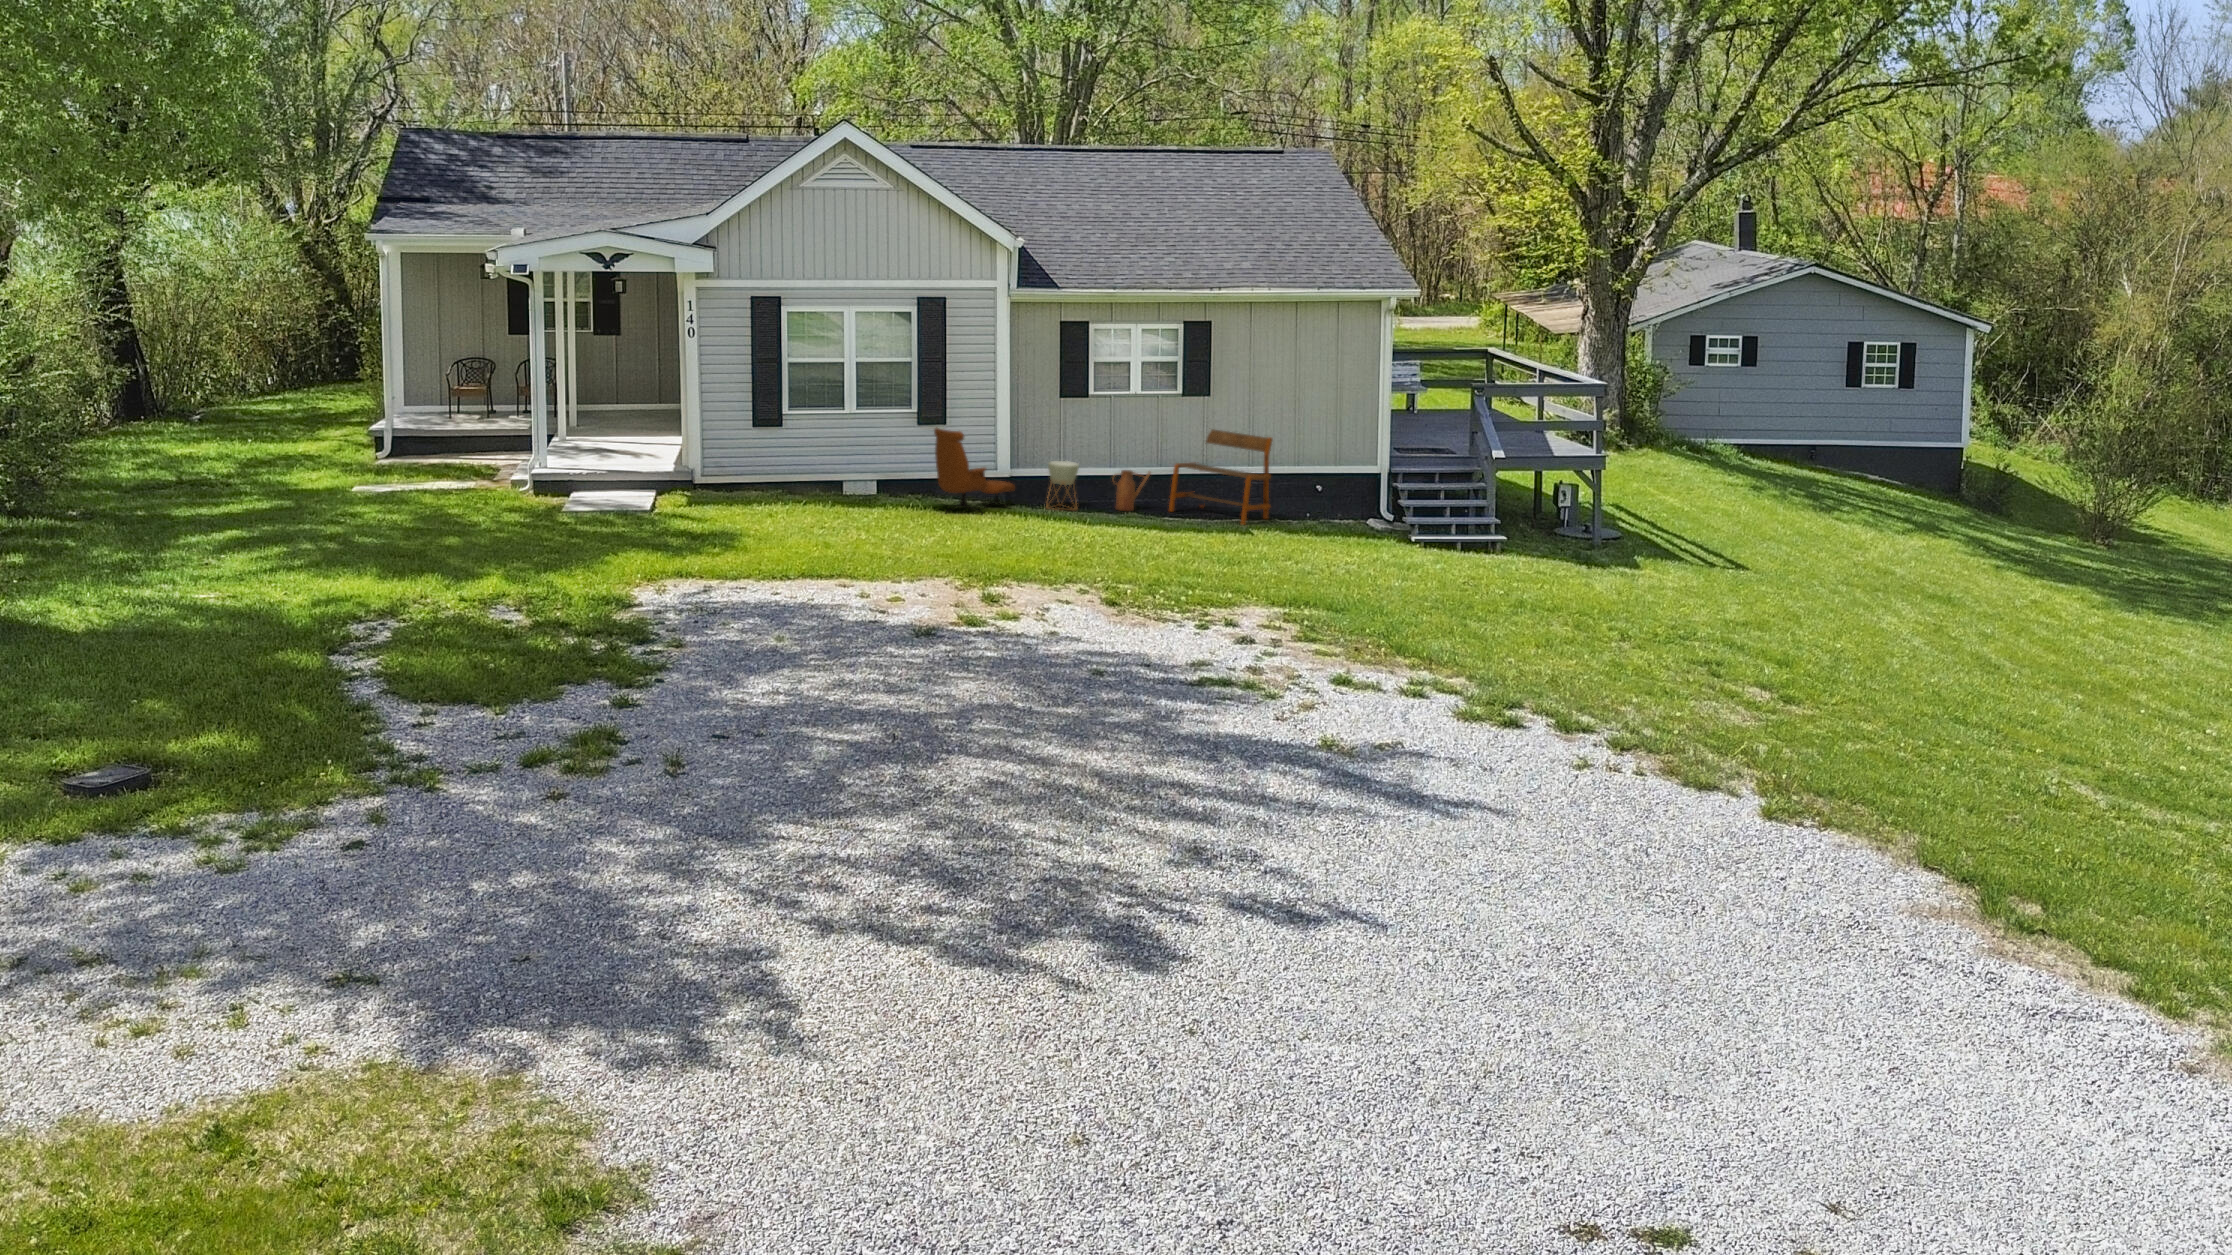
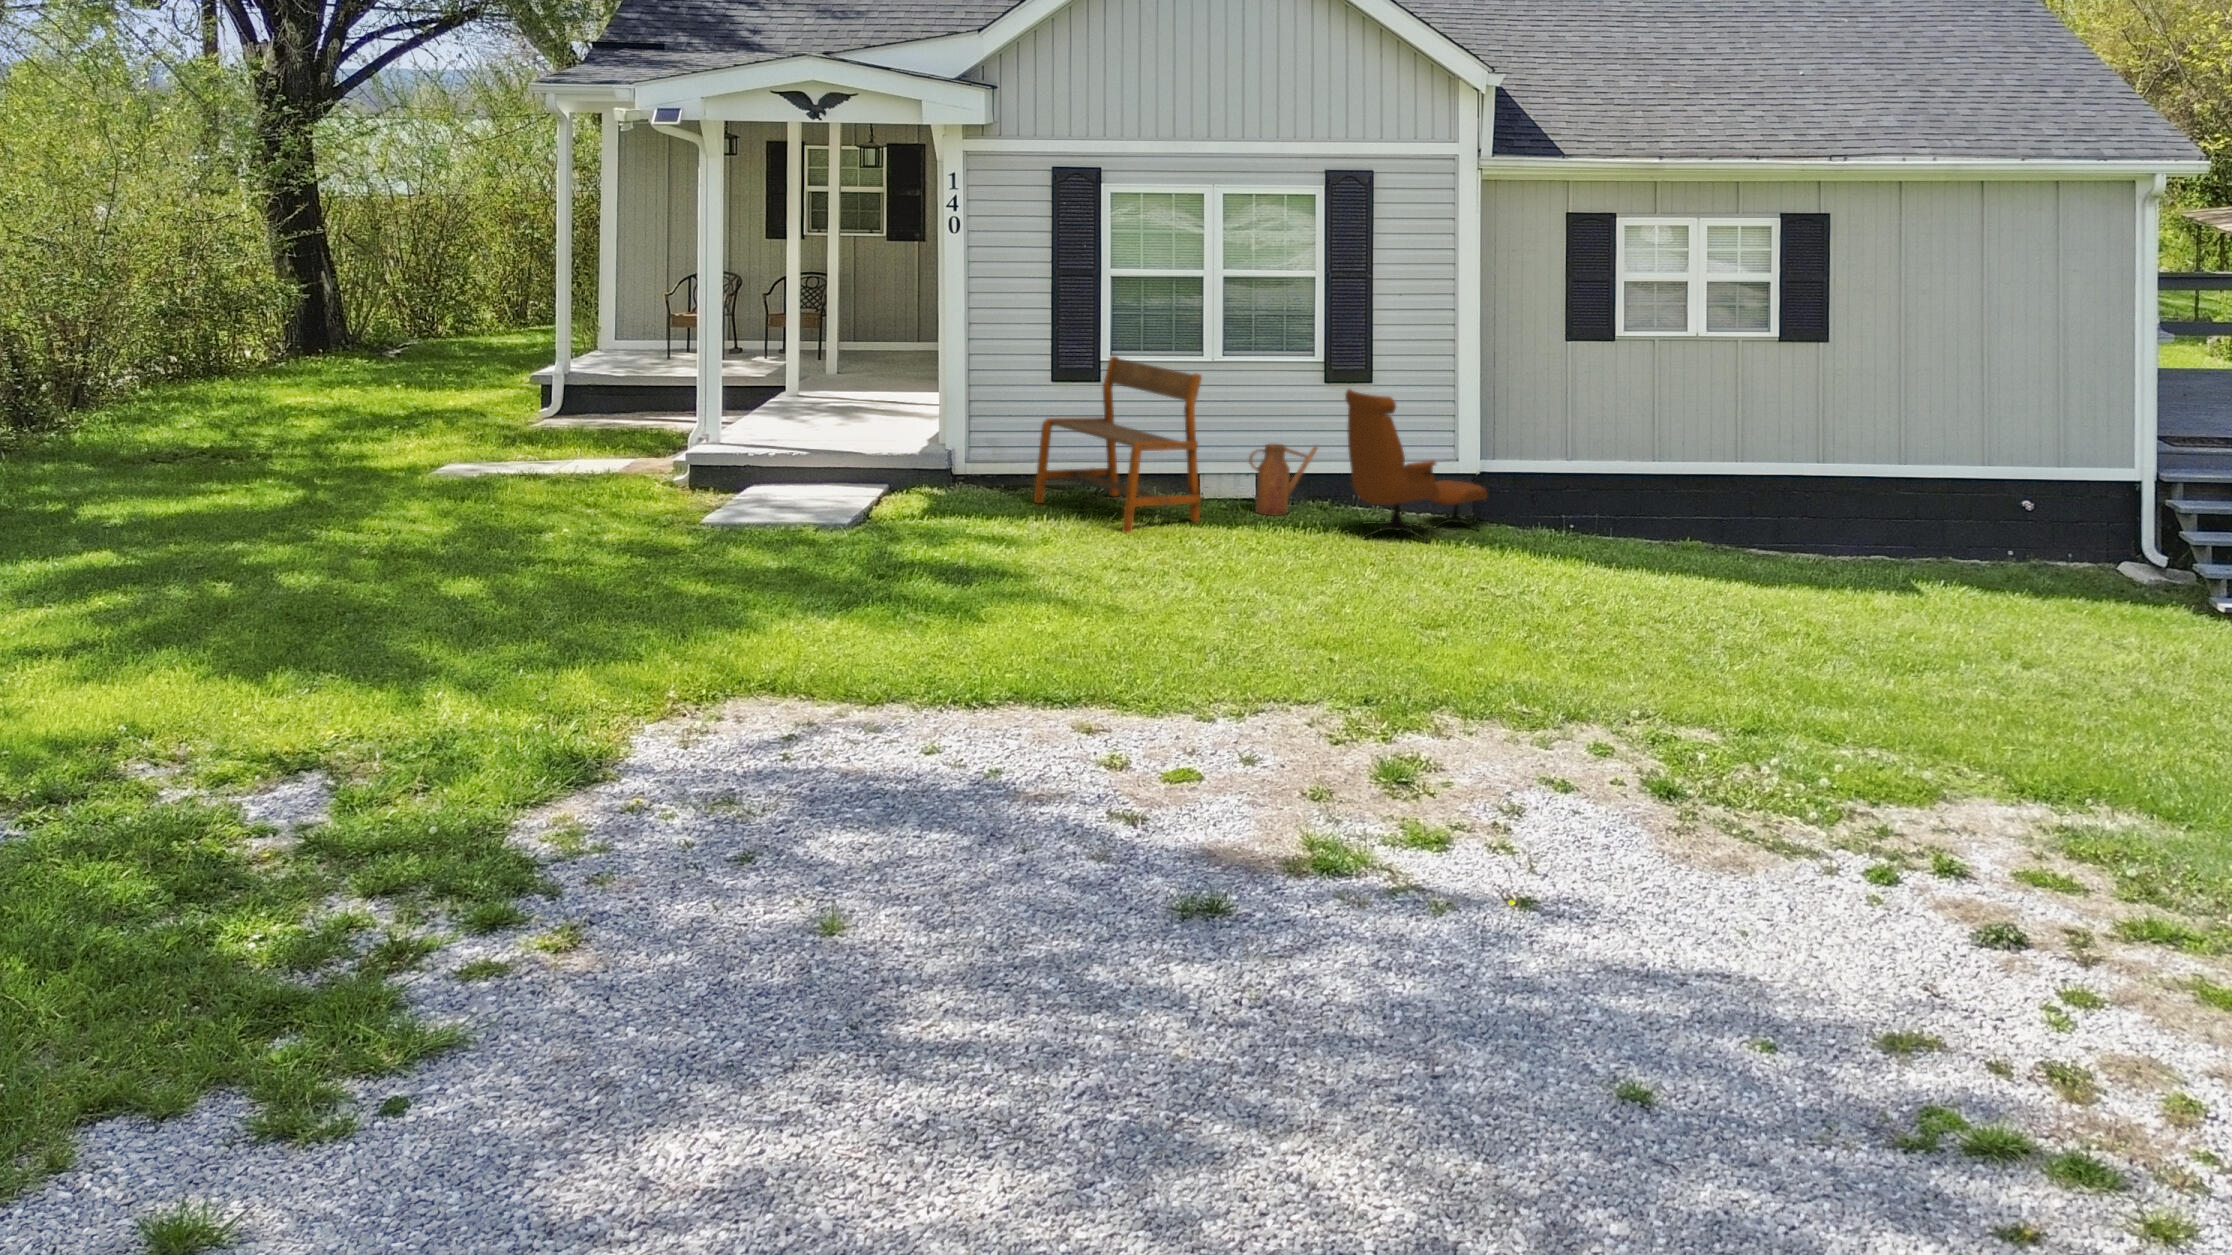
bench: present [1169,429,1273,525] -> present [1034,356,1202,533]
planter: present [1046,461,1079,510] -> none [1540,449,1599,537]
watering can: present [1116,470,1151,511] -> present [1249,444,1317,516]

